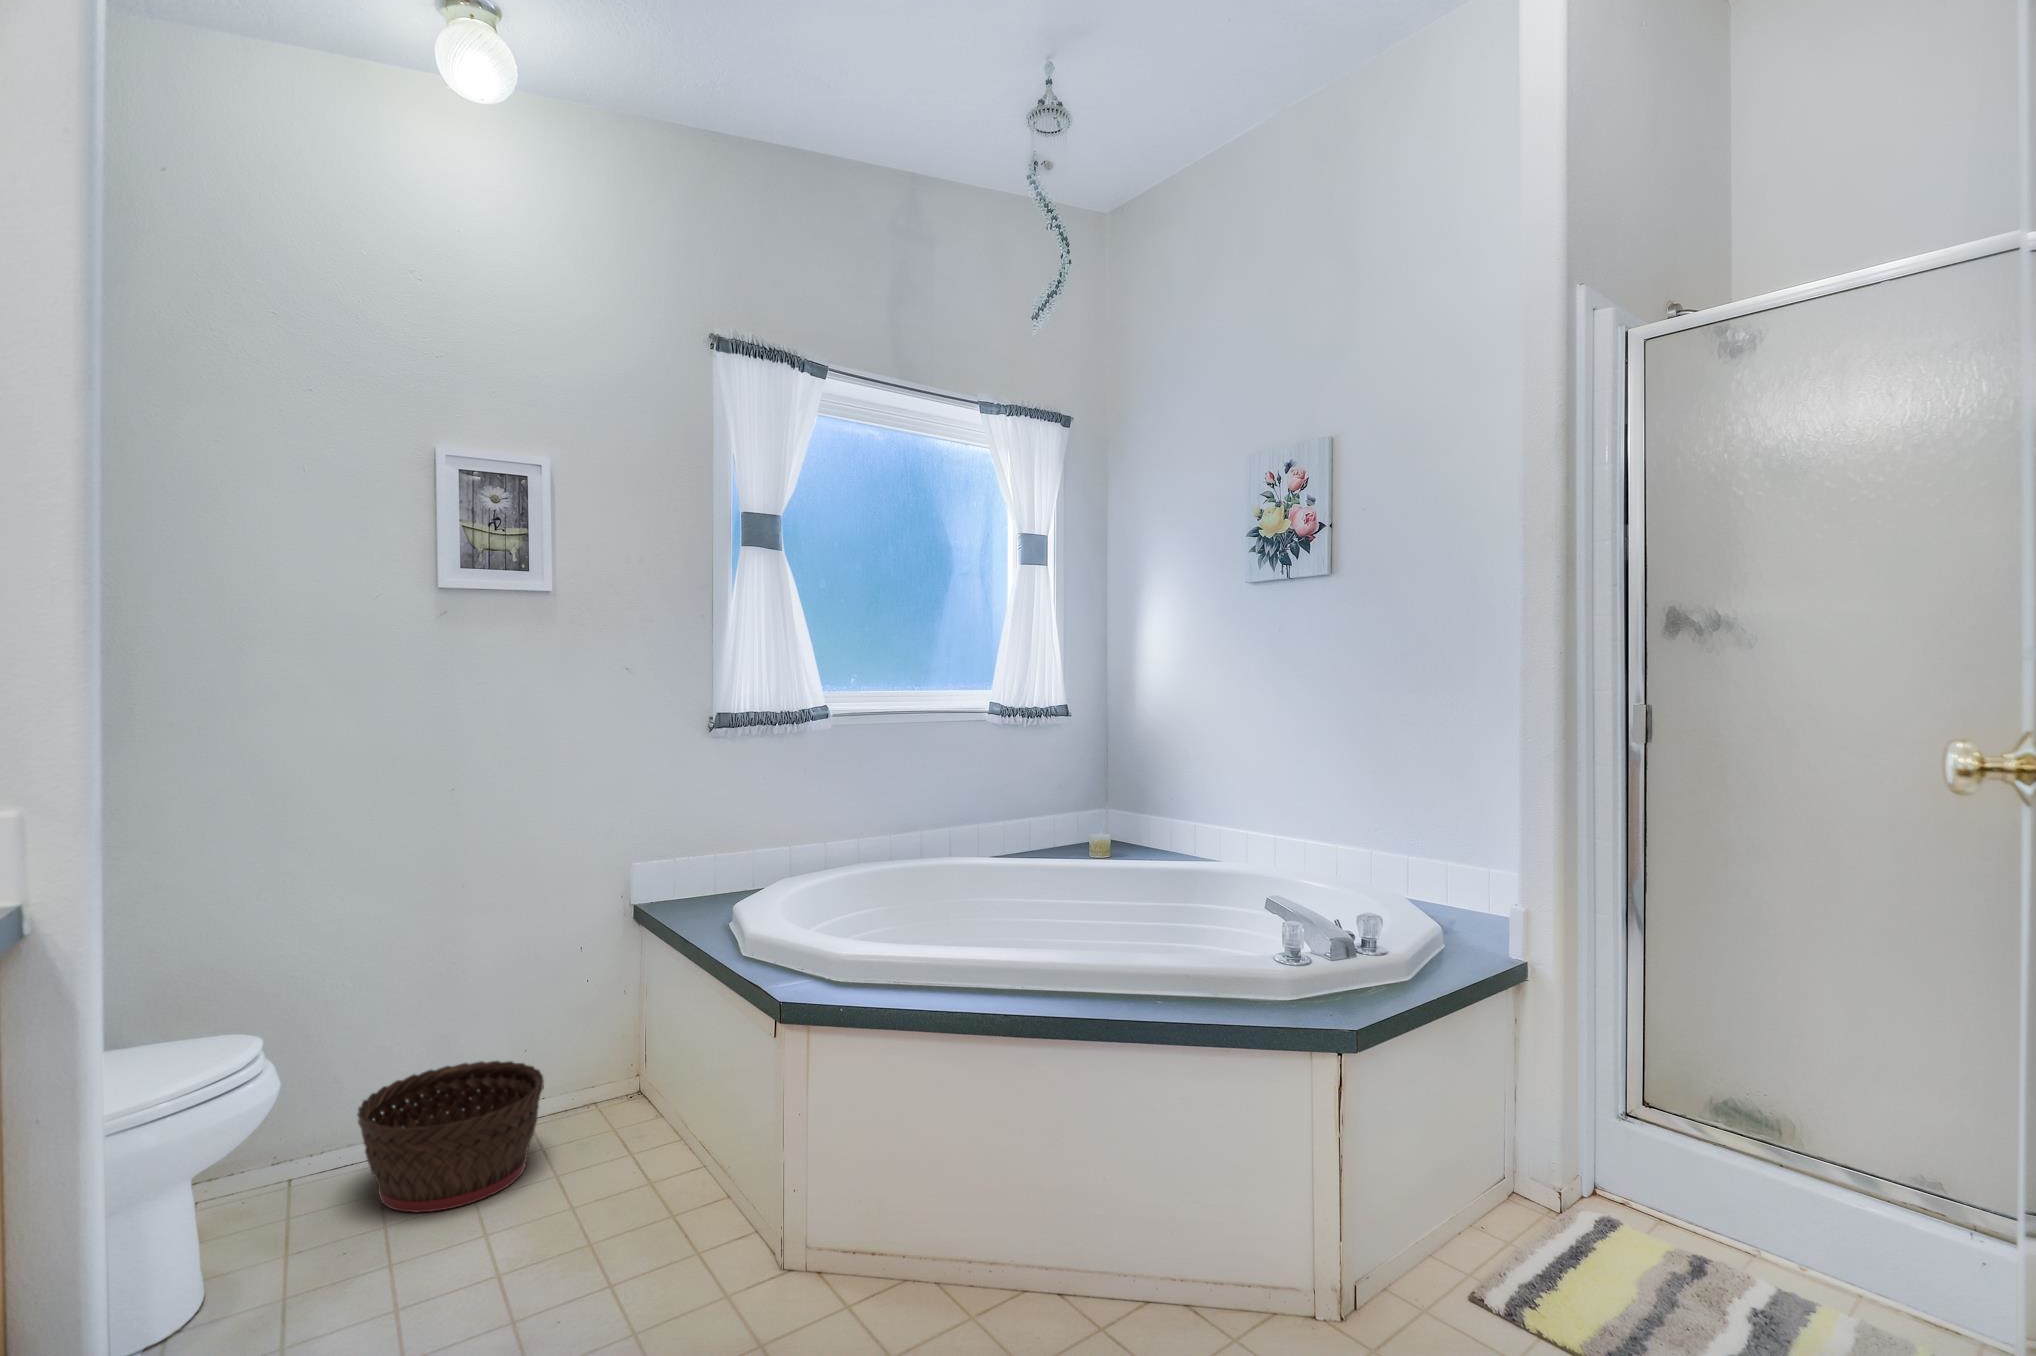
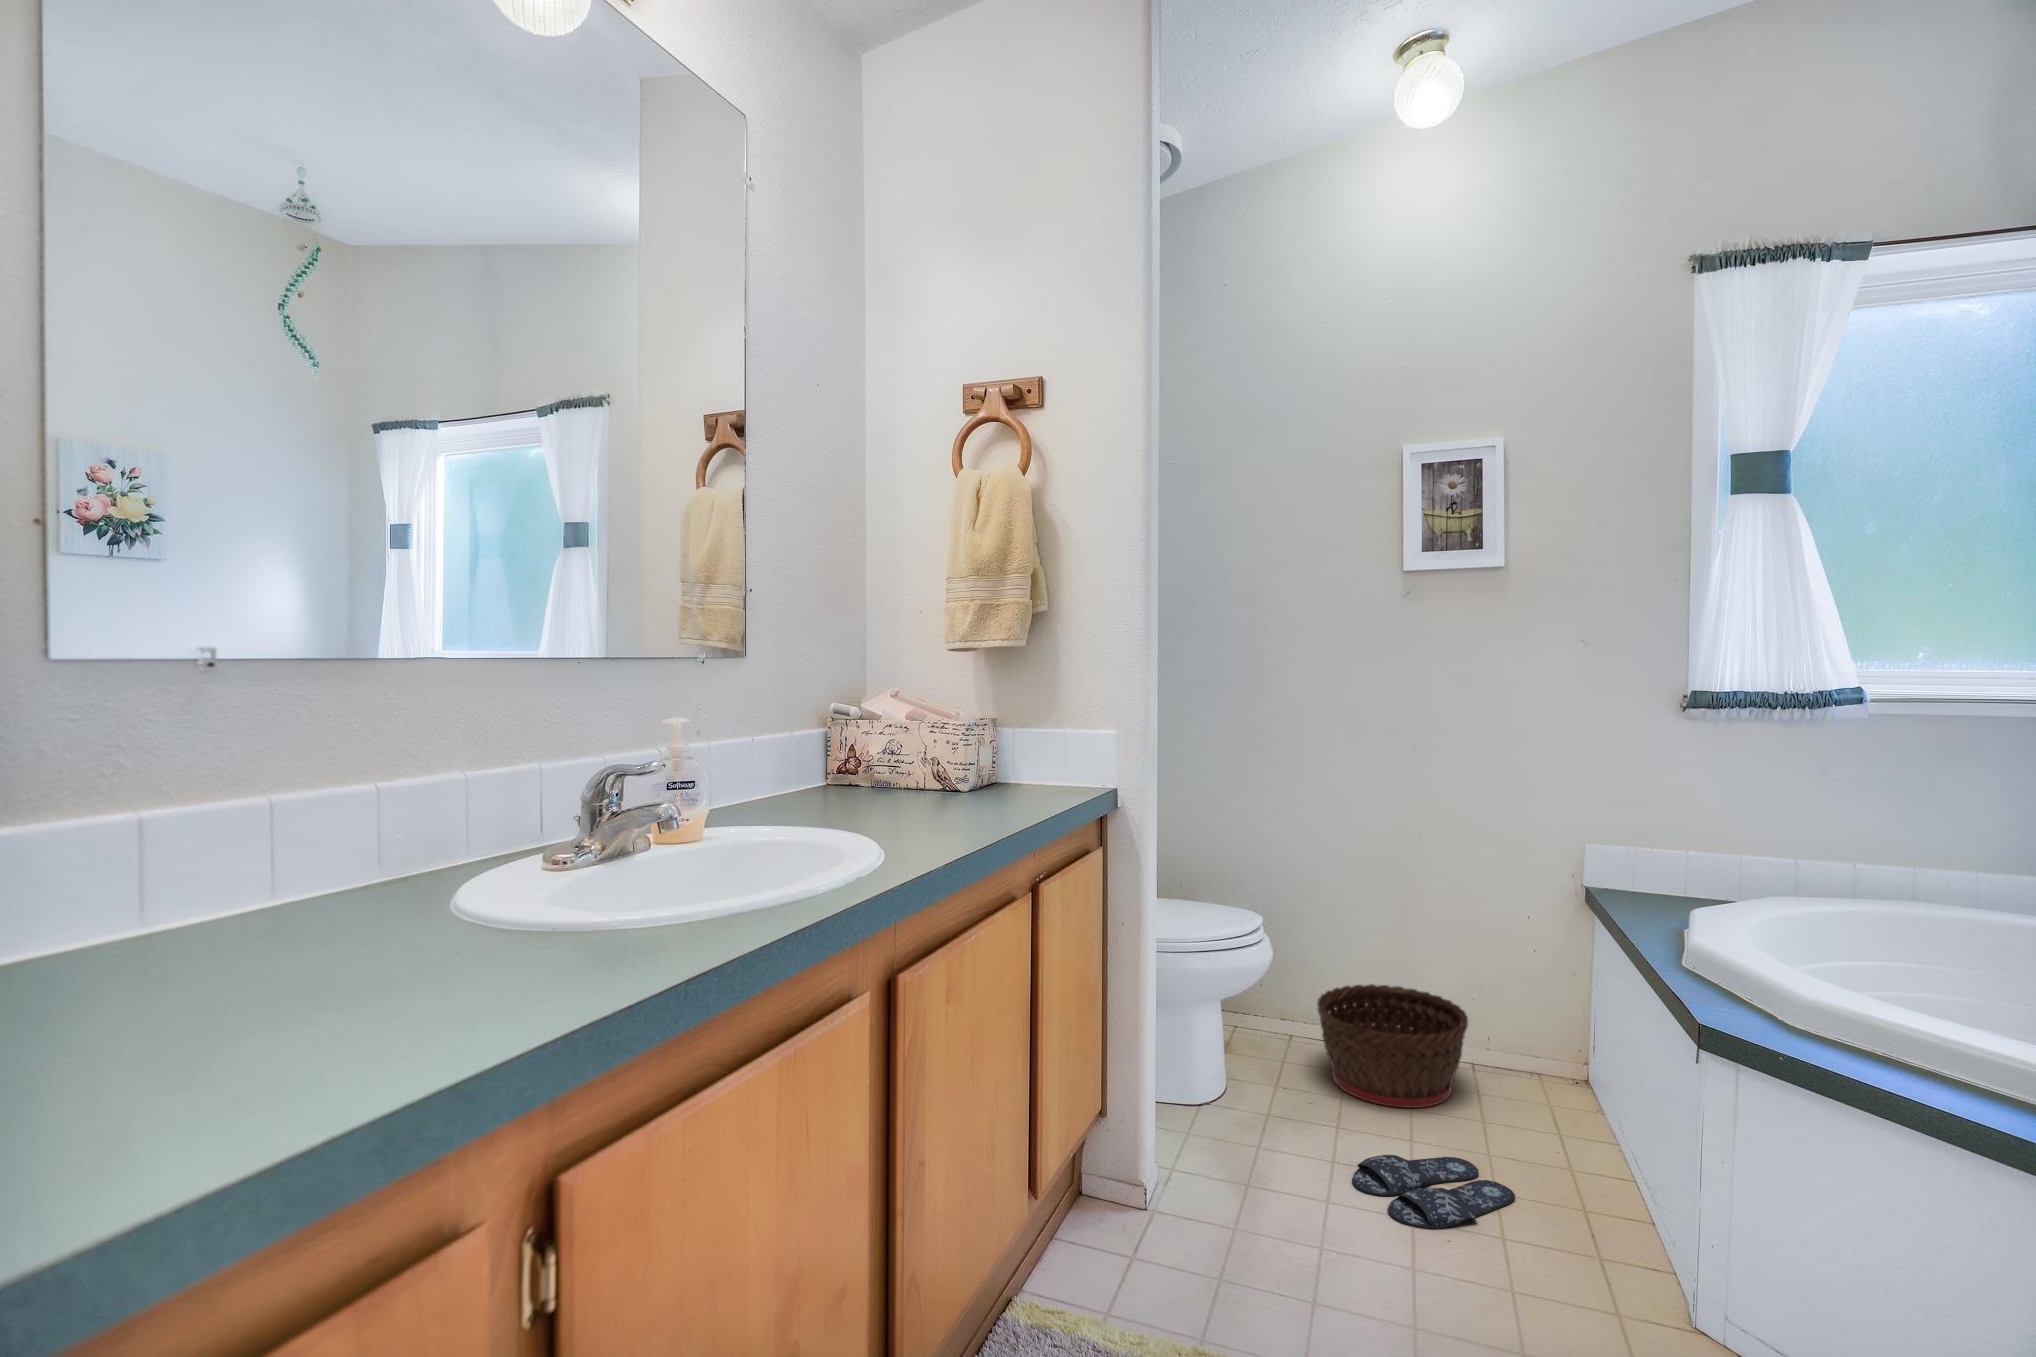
slippers: none [479,1217,646,1312] -> present [1352,1155,1515,1229]

